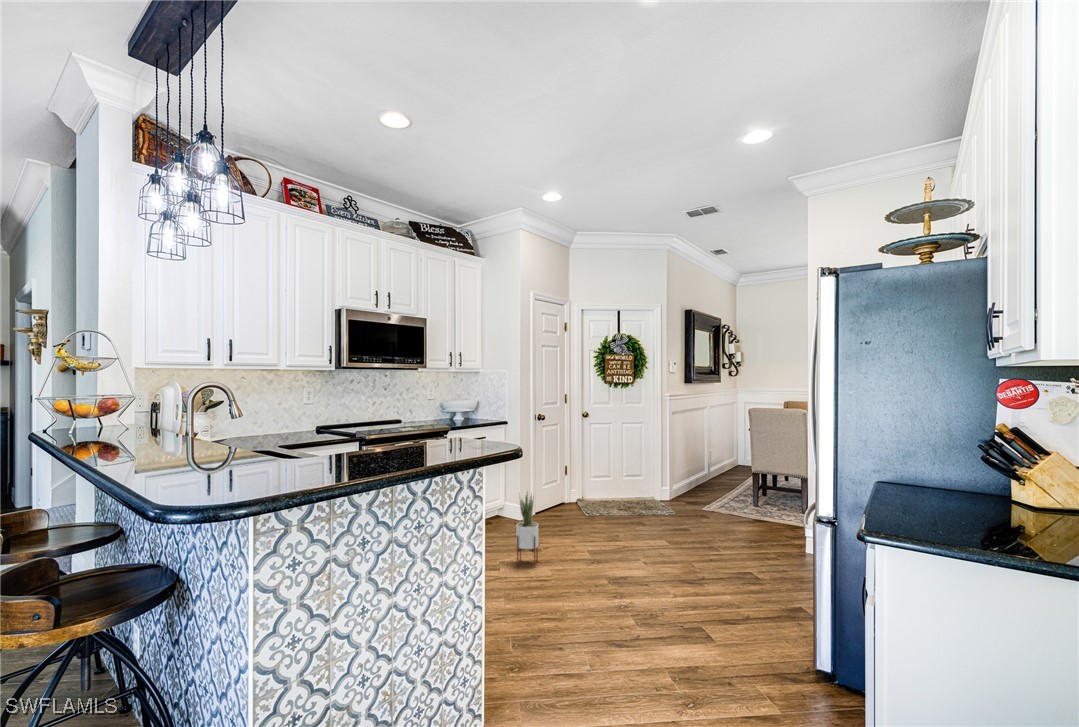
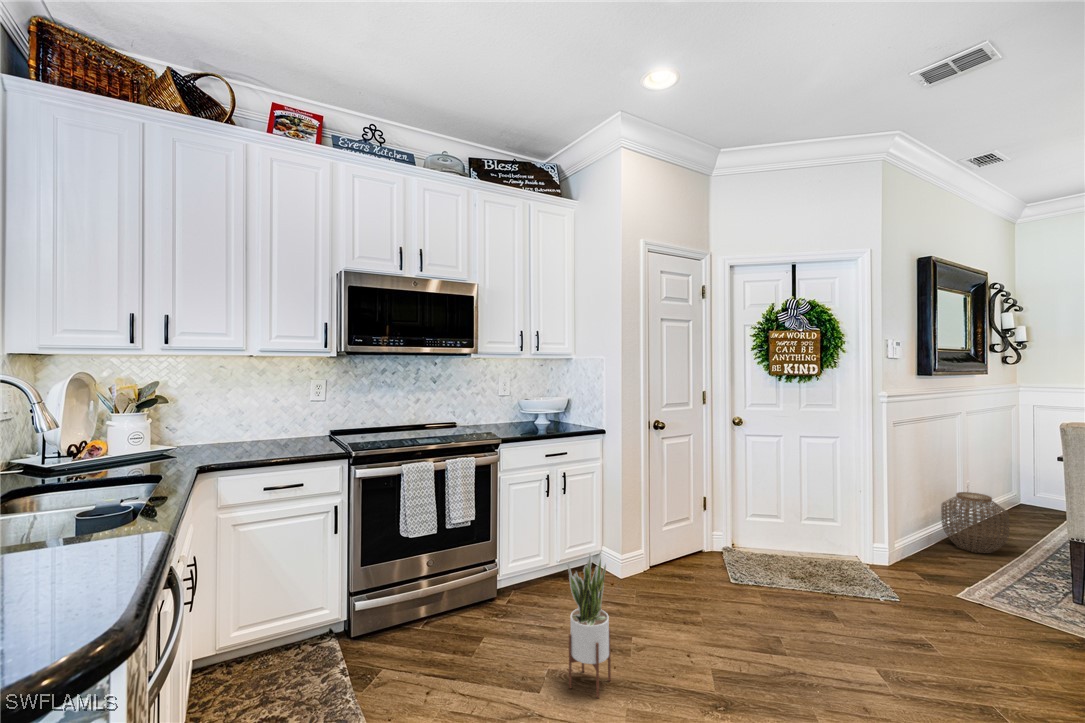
woven basket: none [697,455,729,490] -> present [941,492,1009,553]

